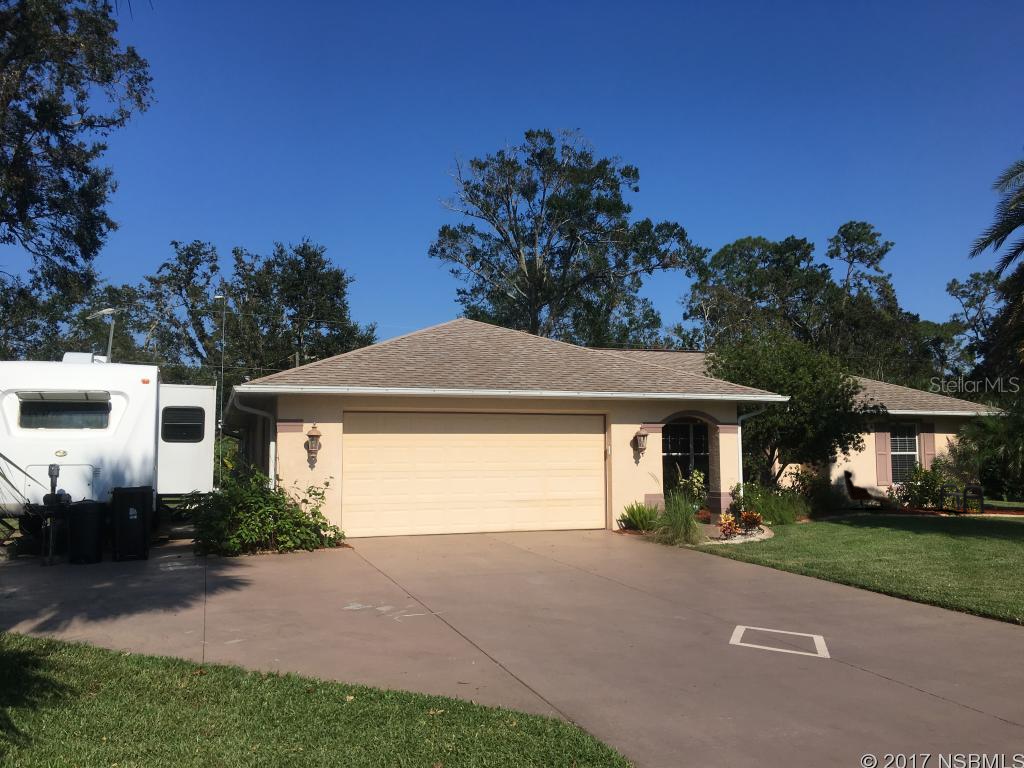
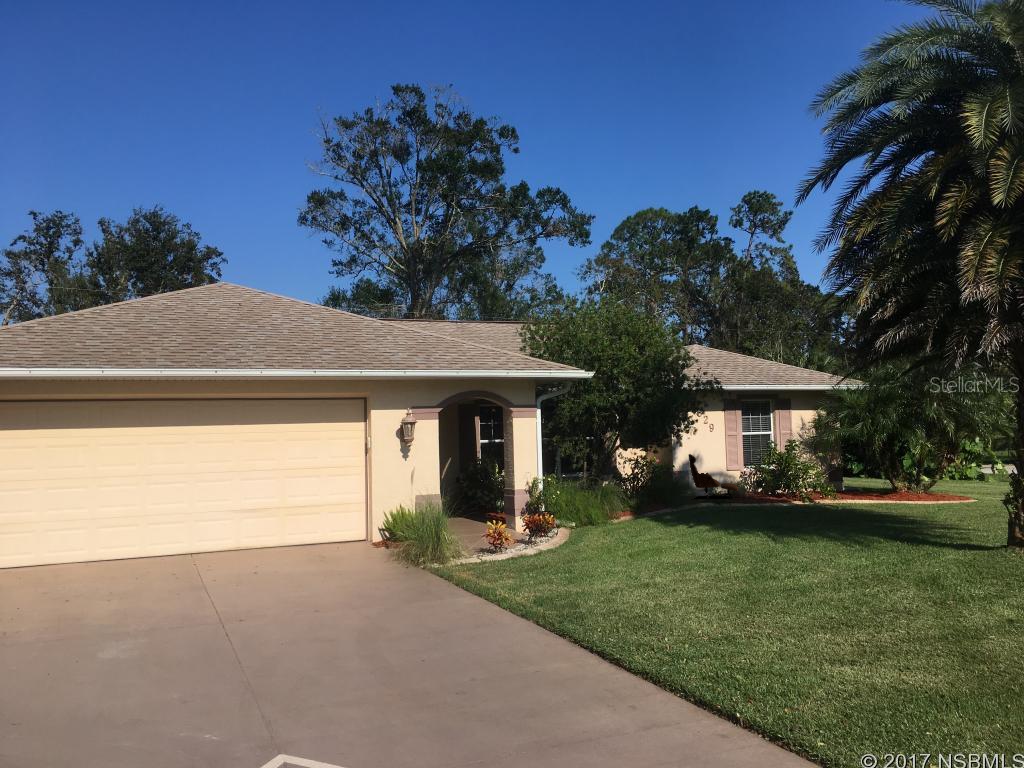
bench: present [940,484,985,513] -> none [791,468,837,502]

